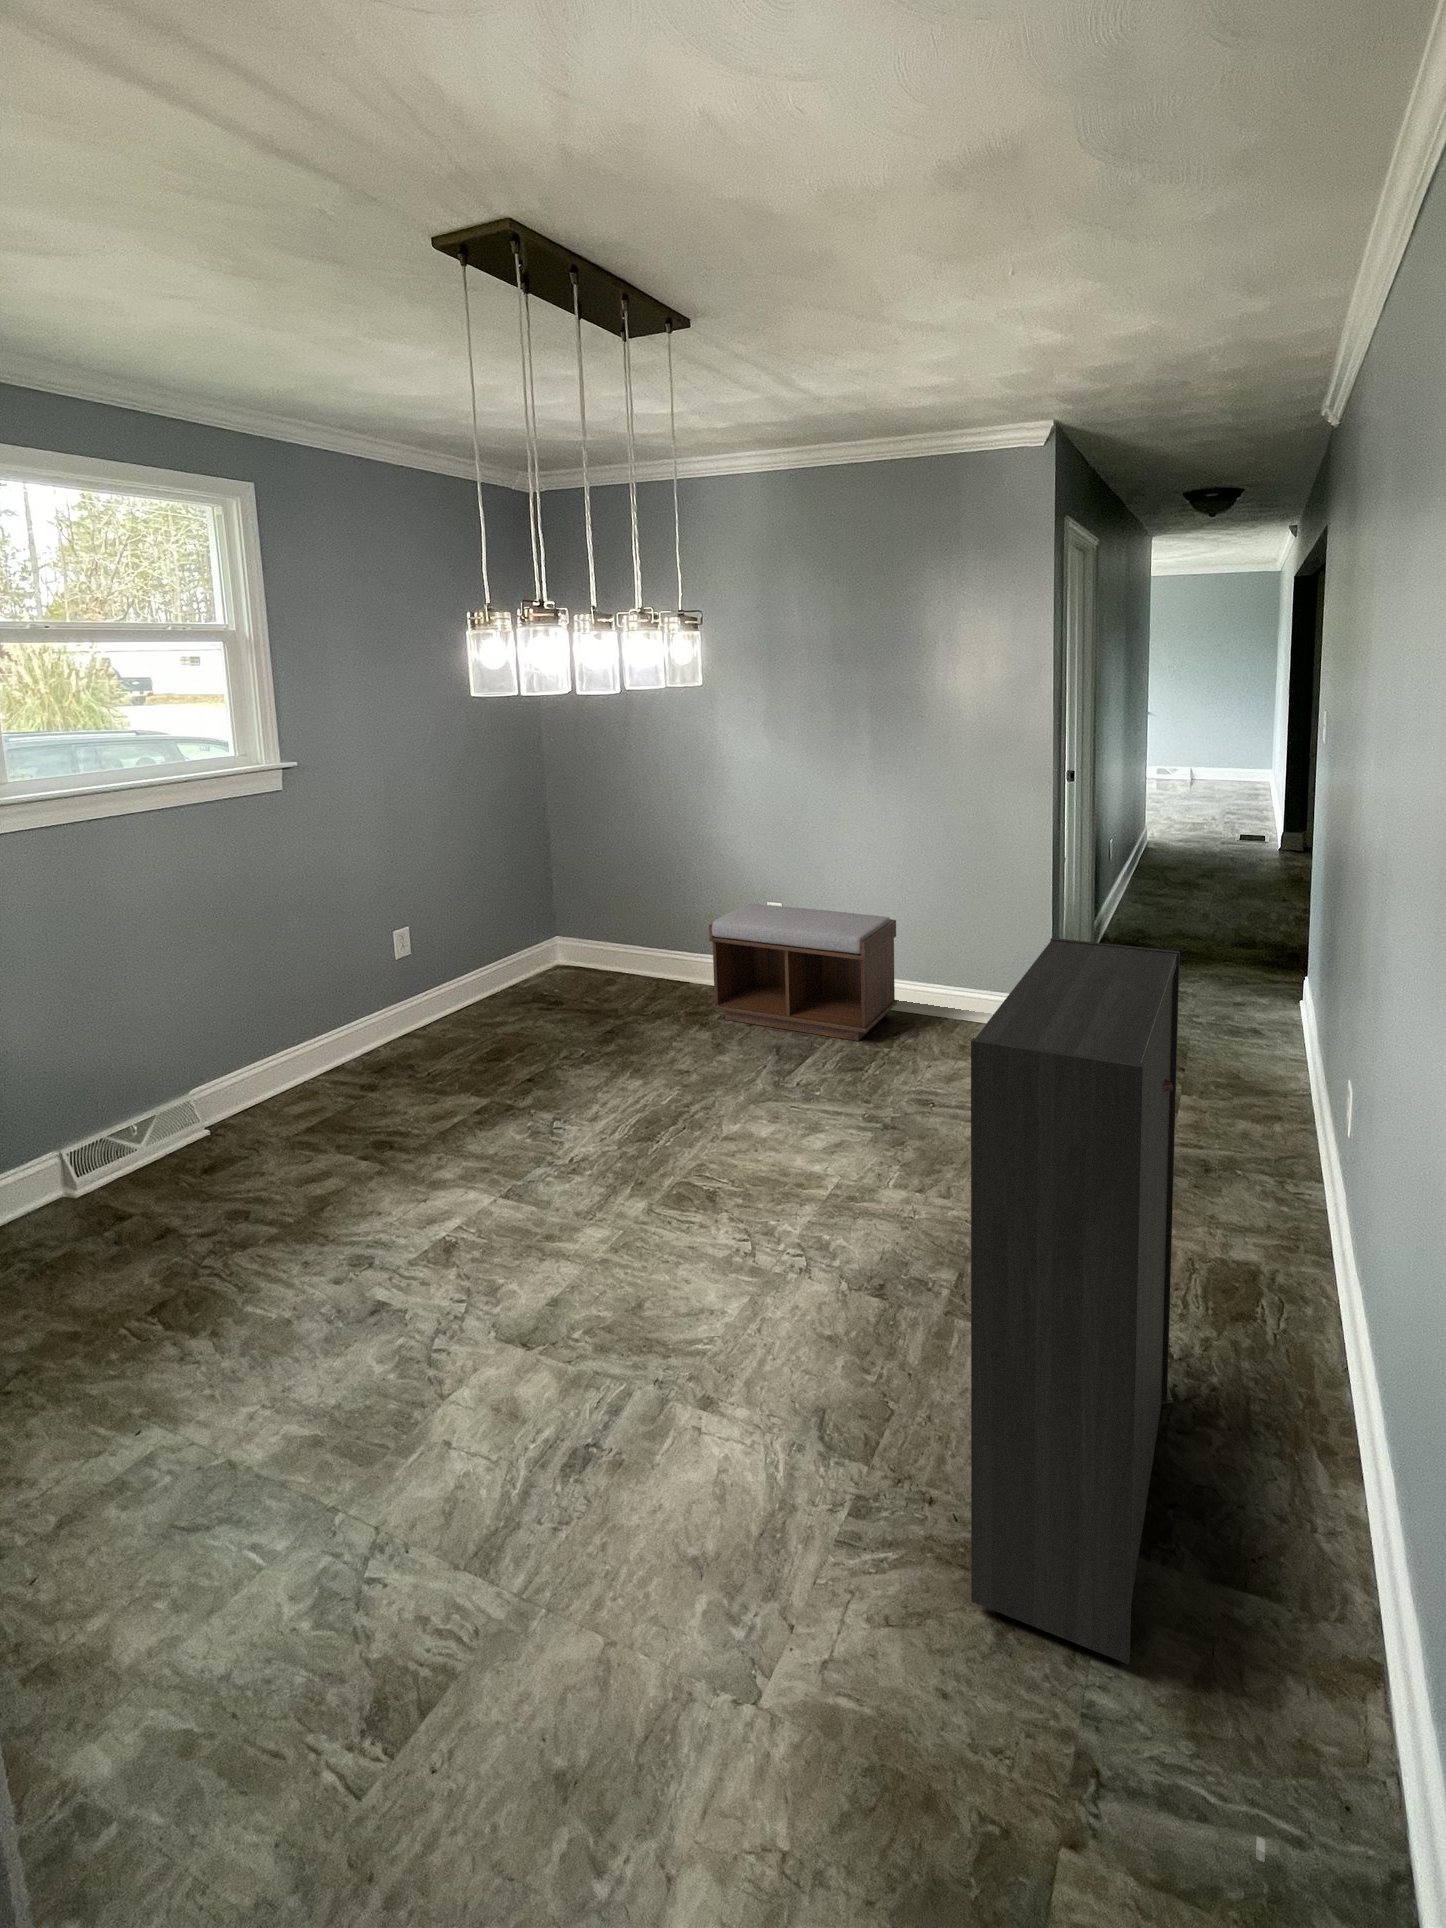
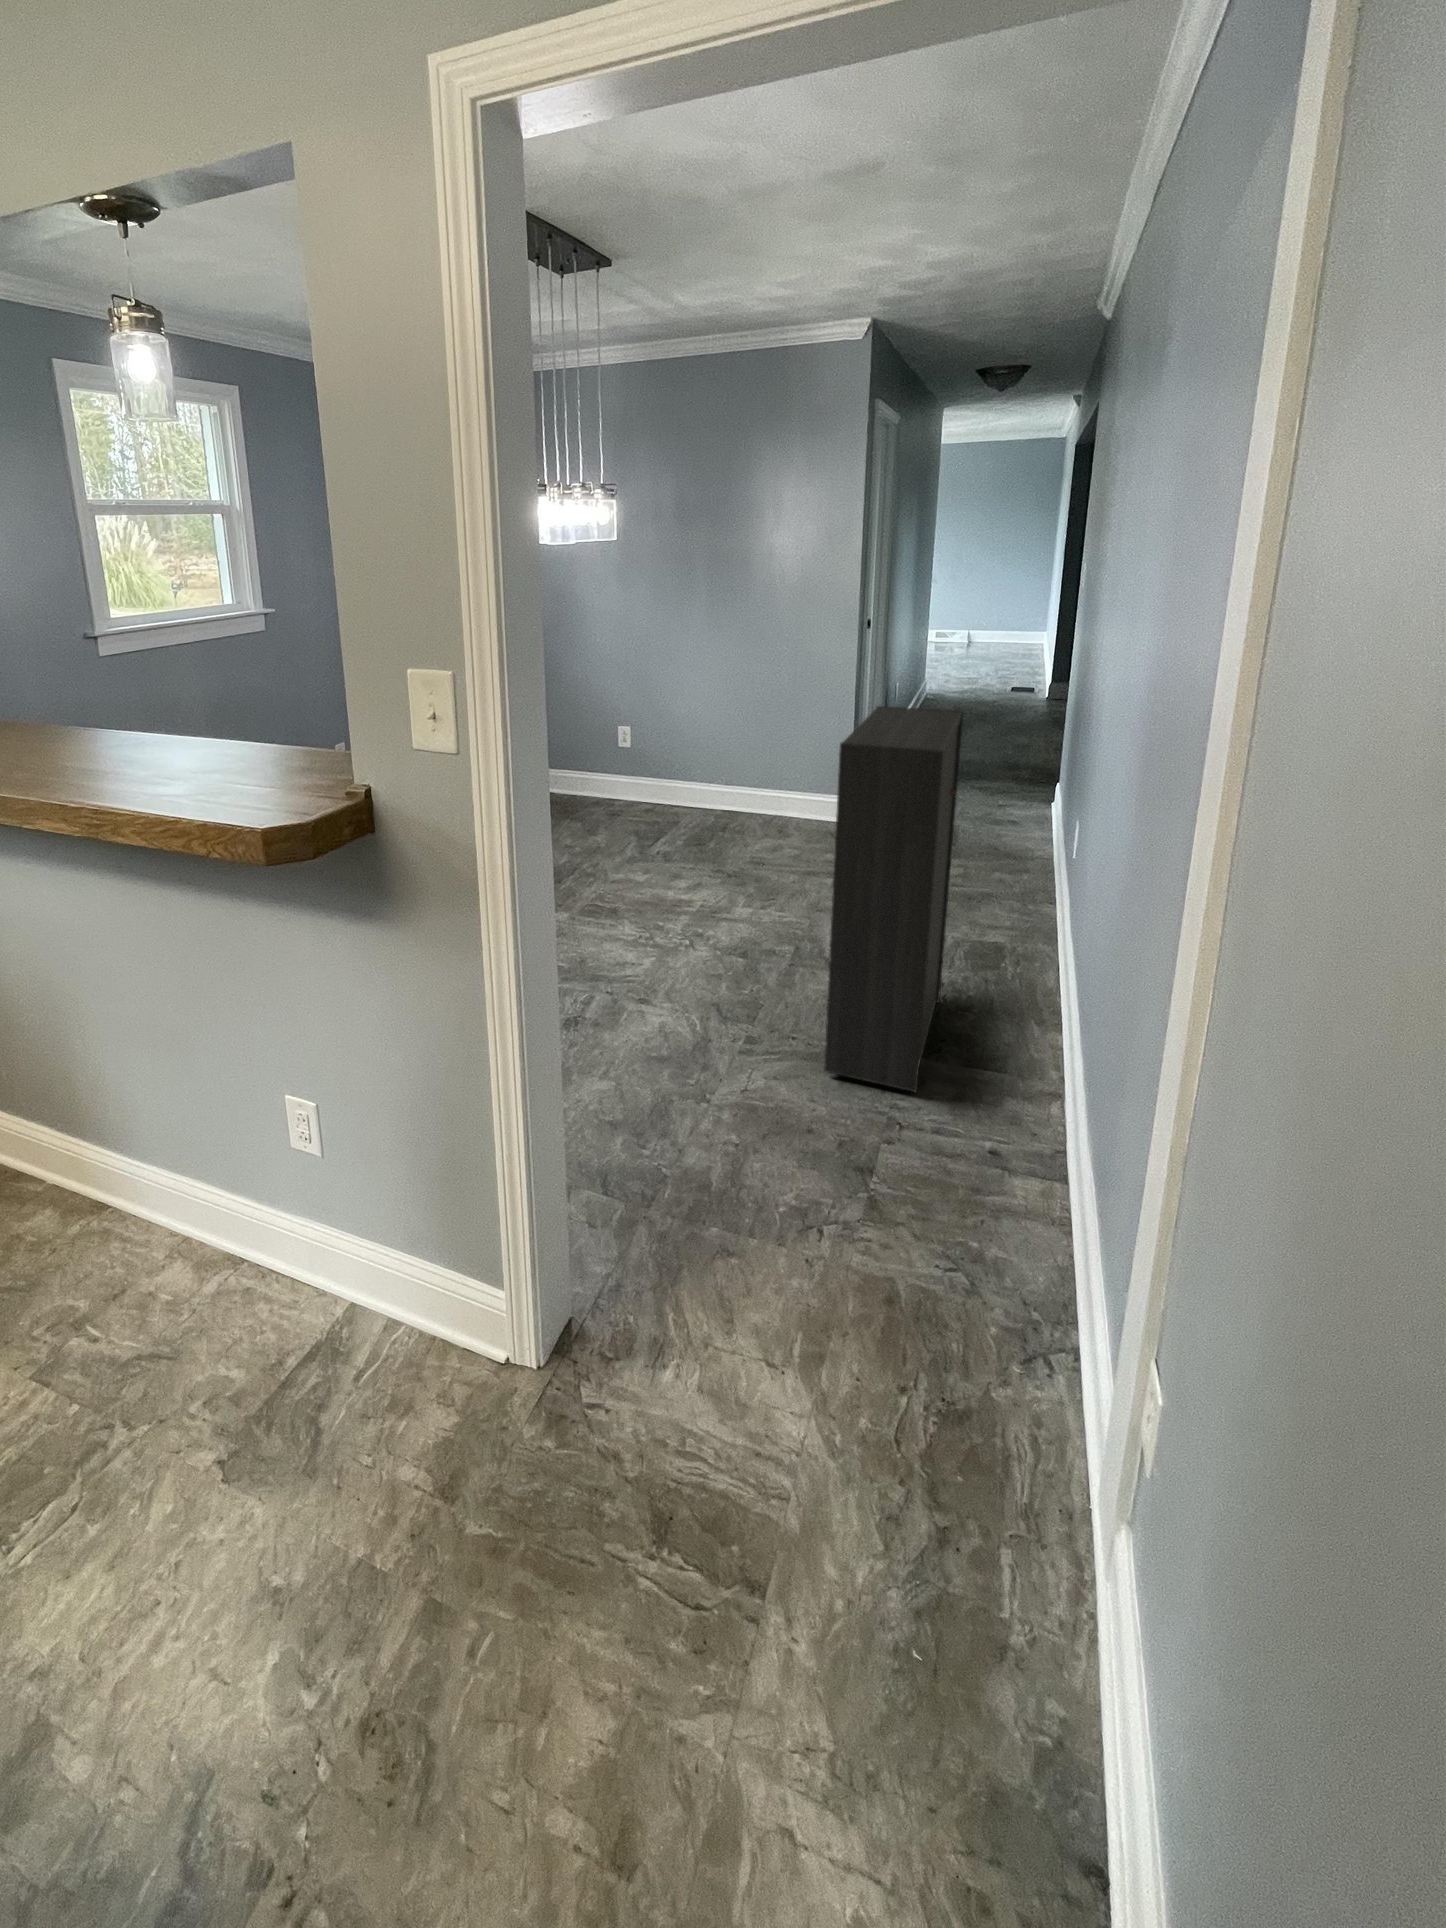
bench: present [709,904,897,1041] -> none [579,727,727,827]

